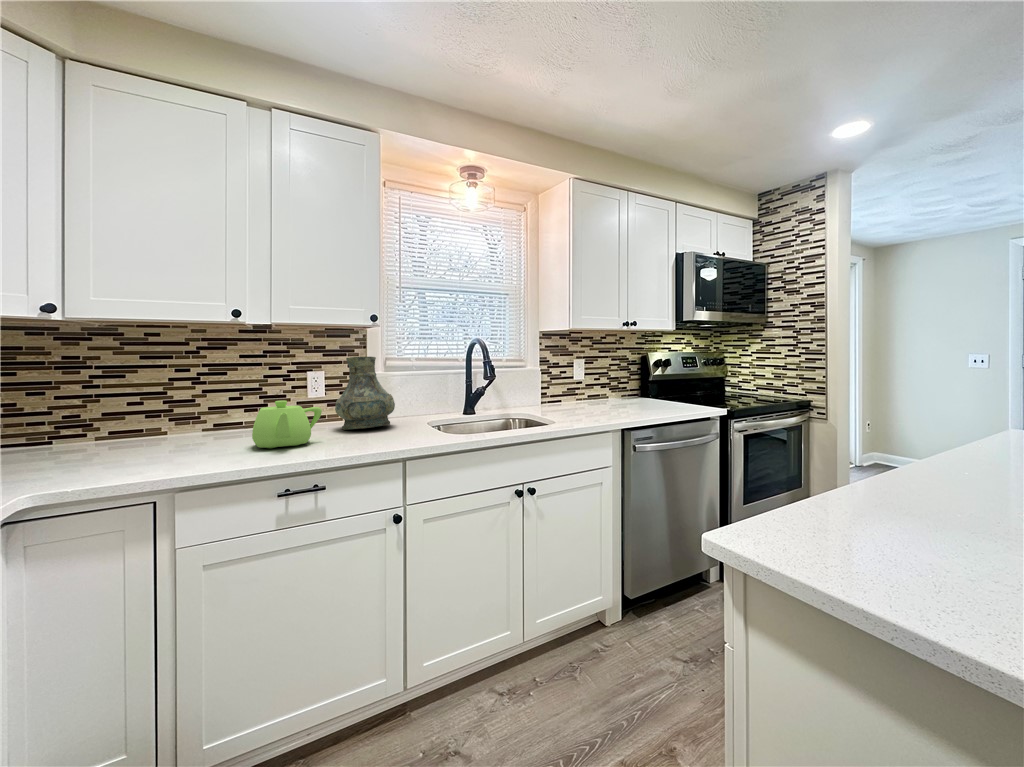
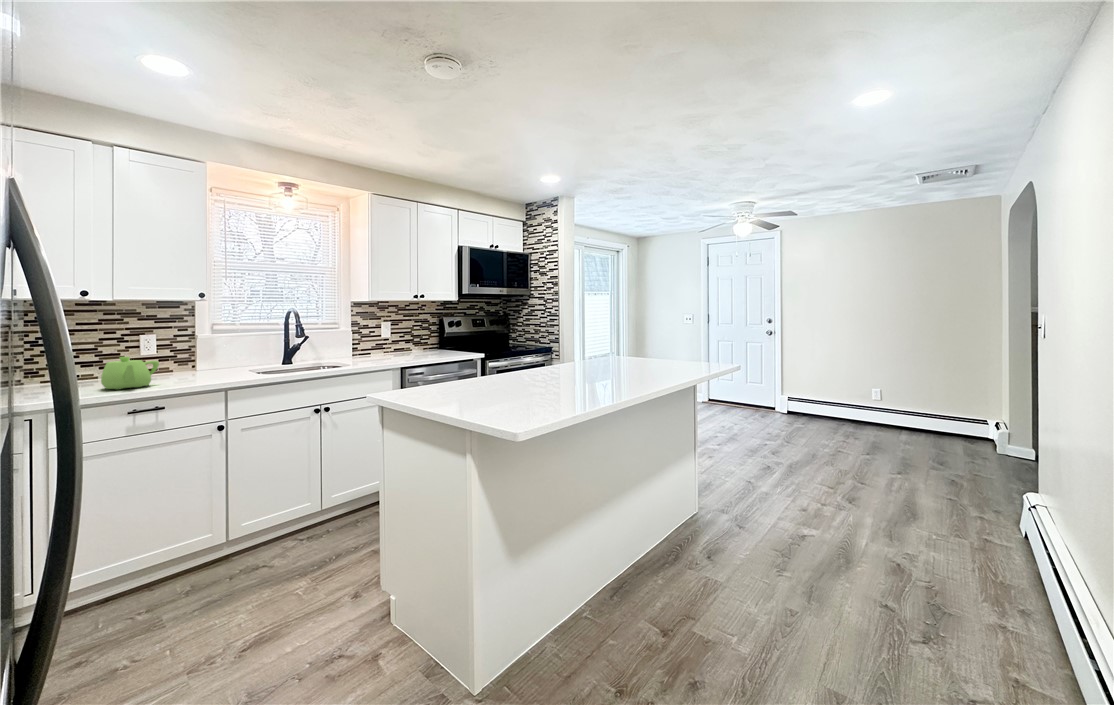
vase: present [335,357,395,430] -> none [169,324,221,378]

